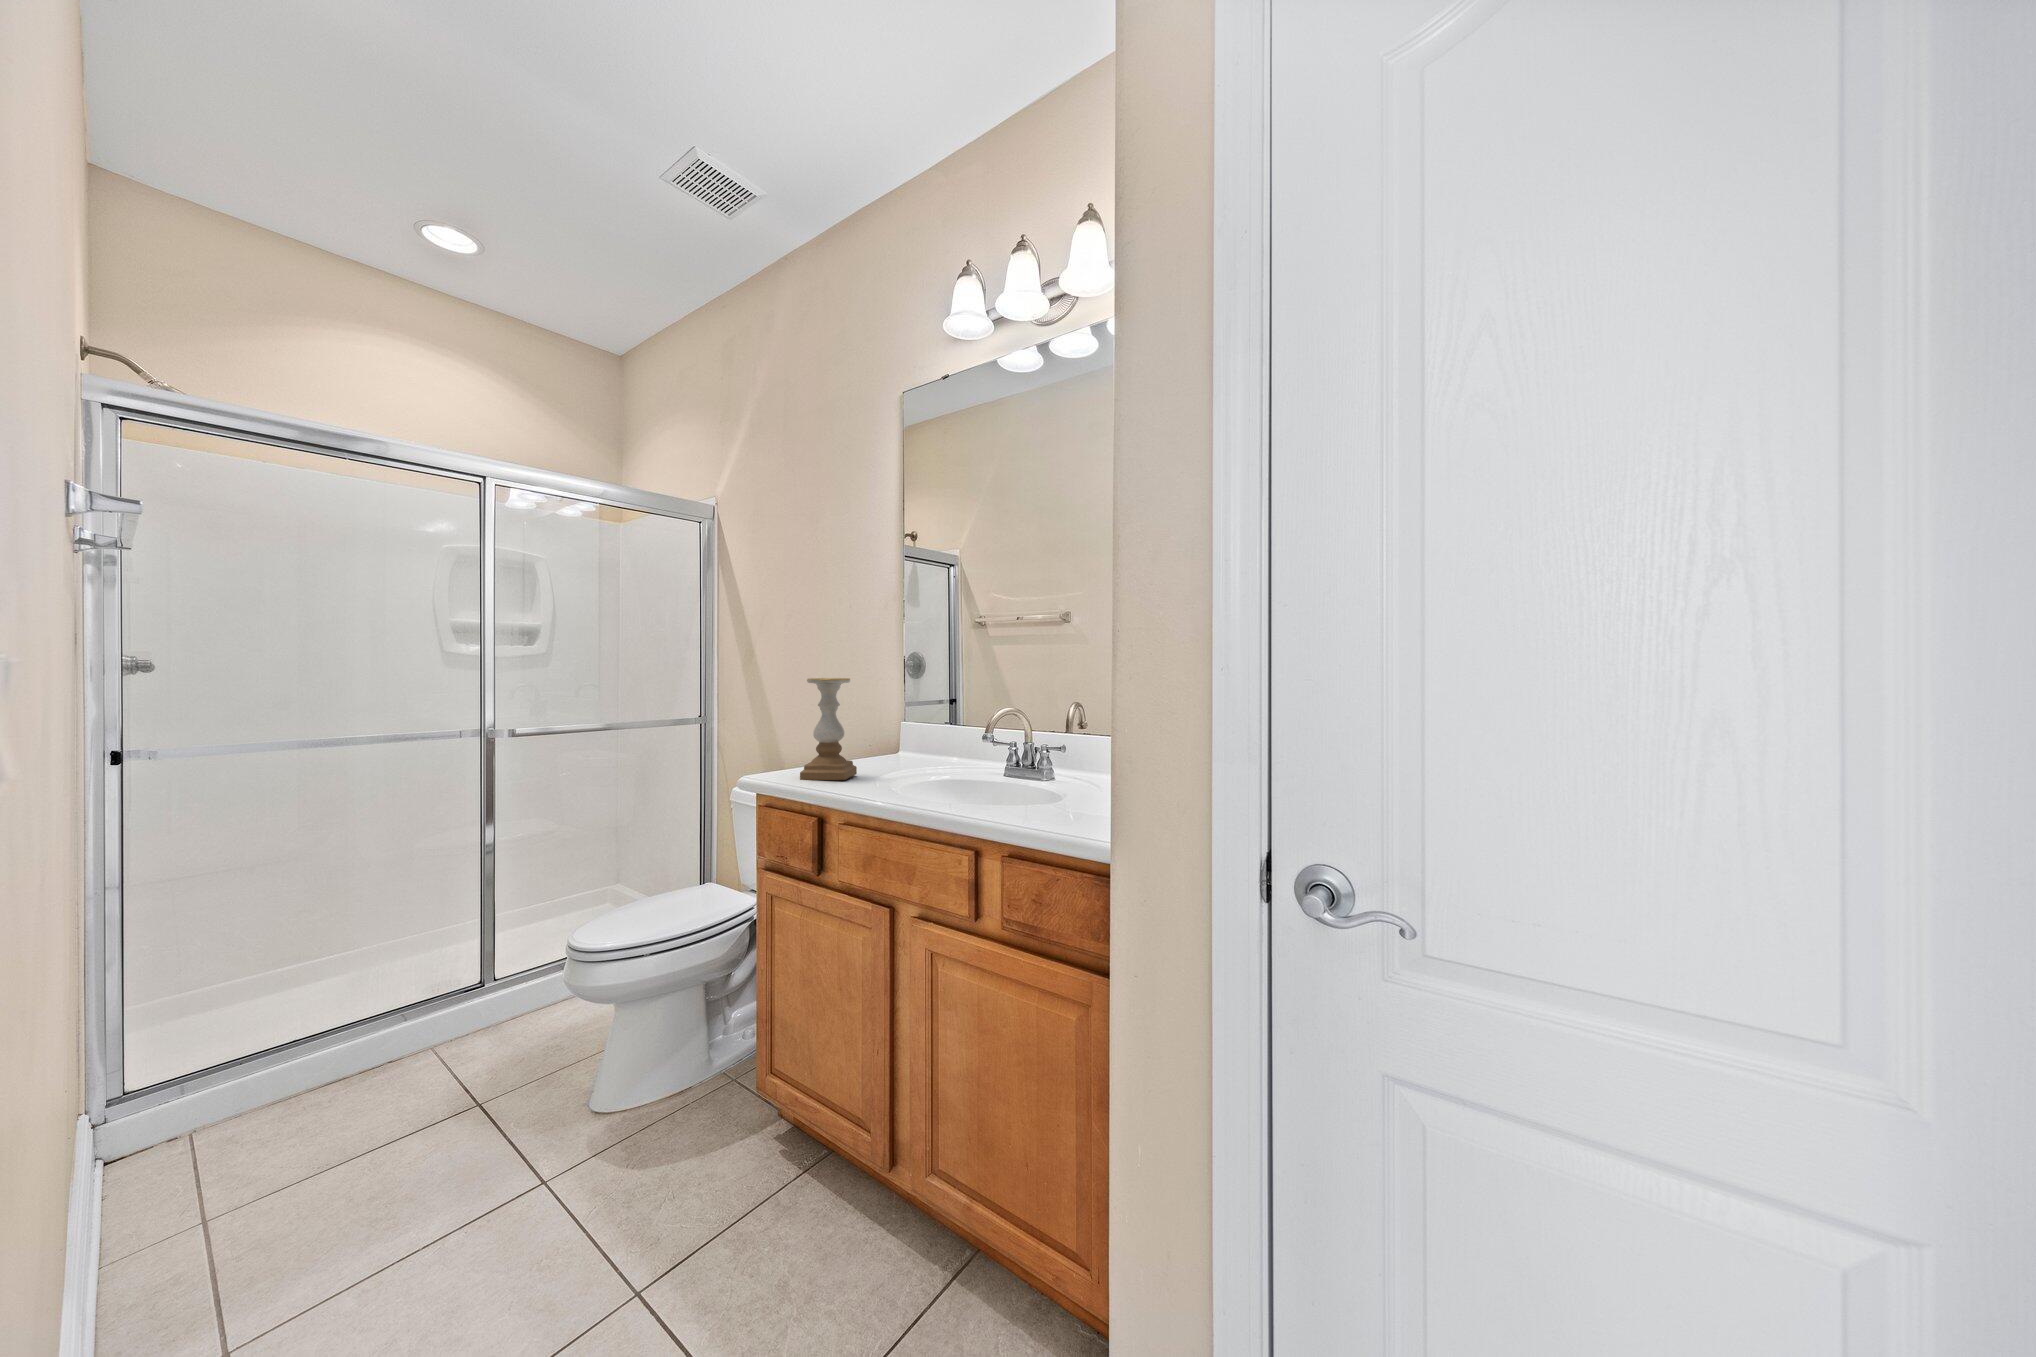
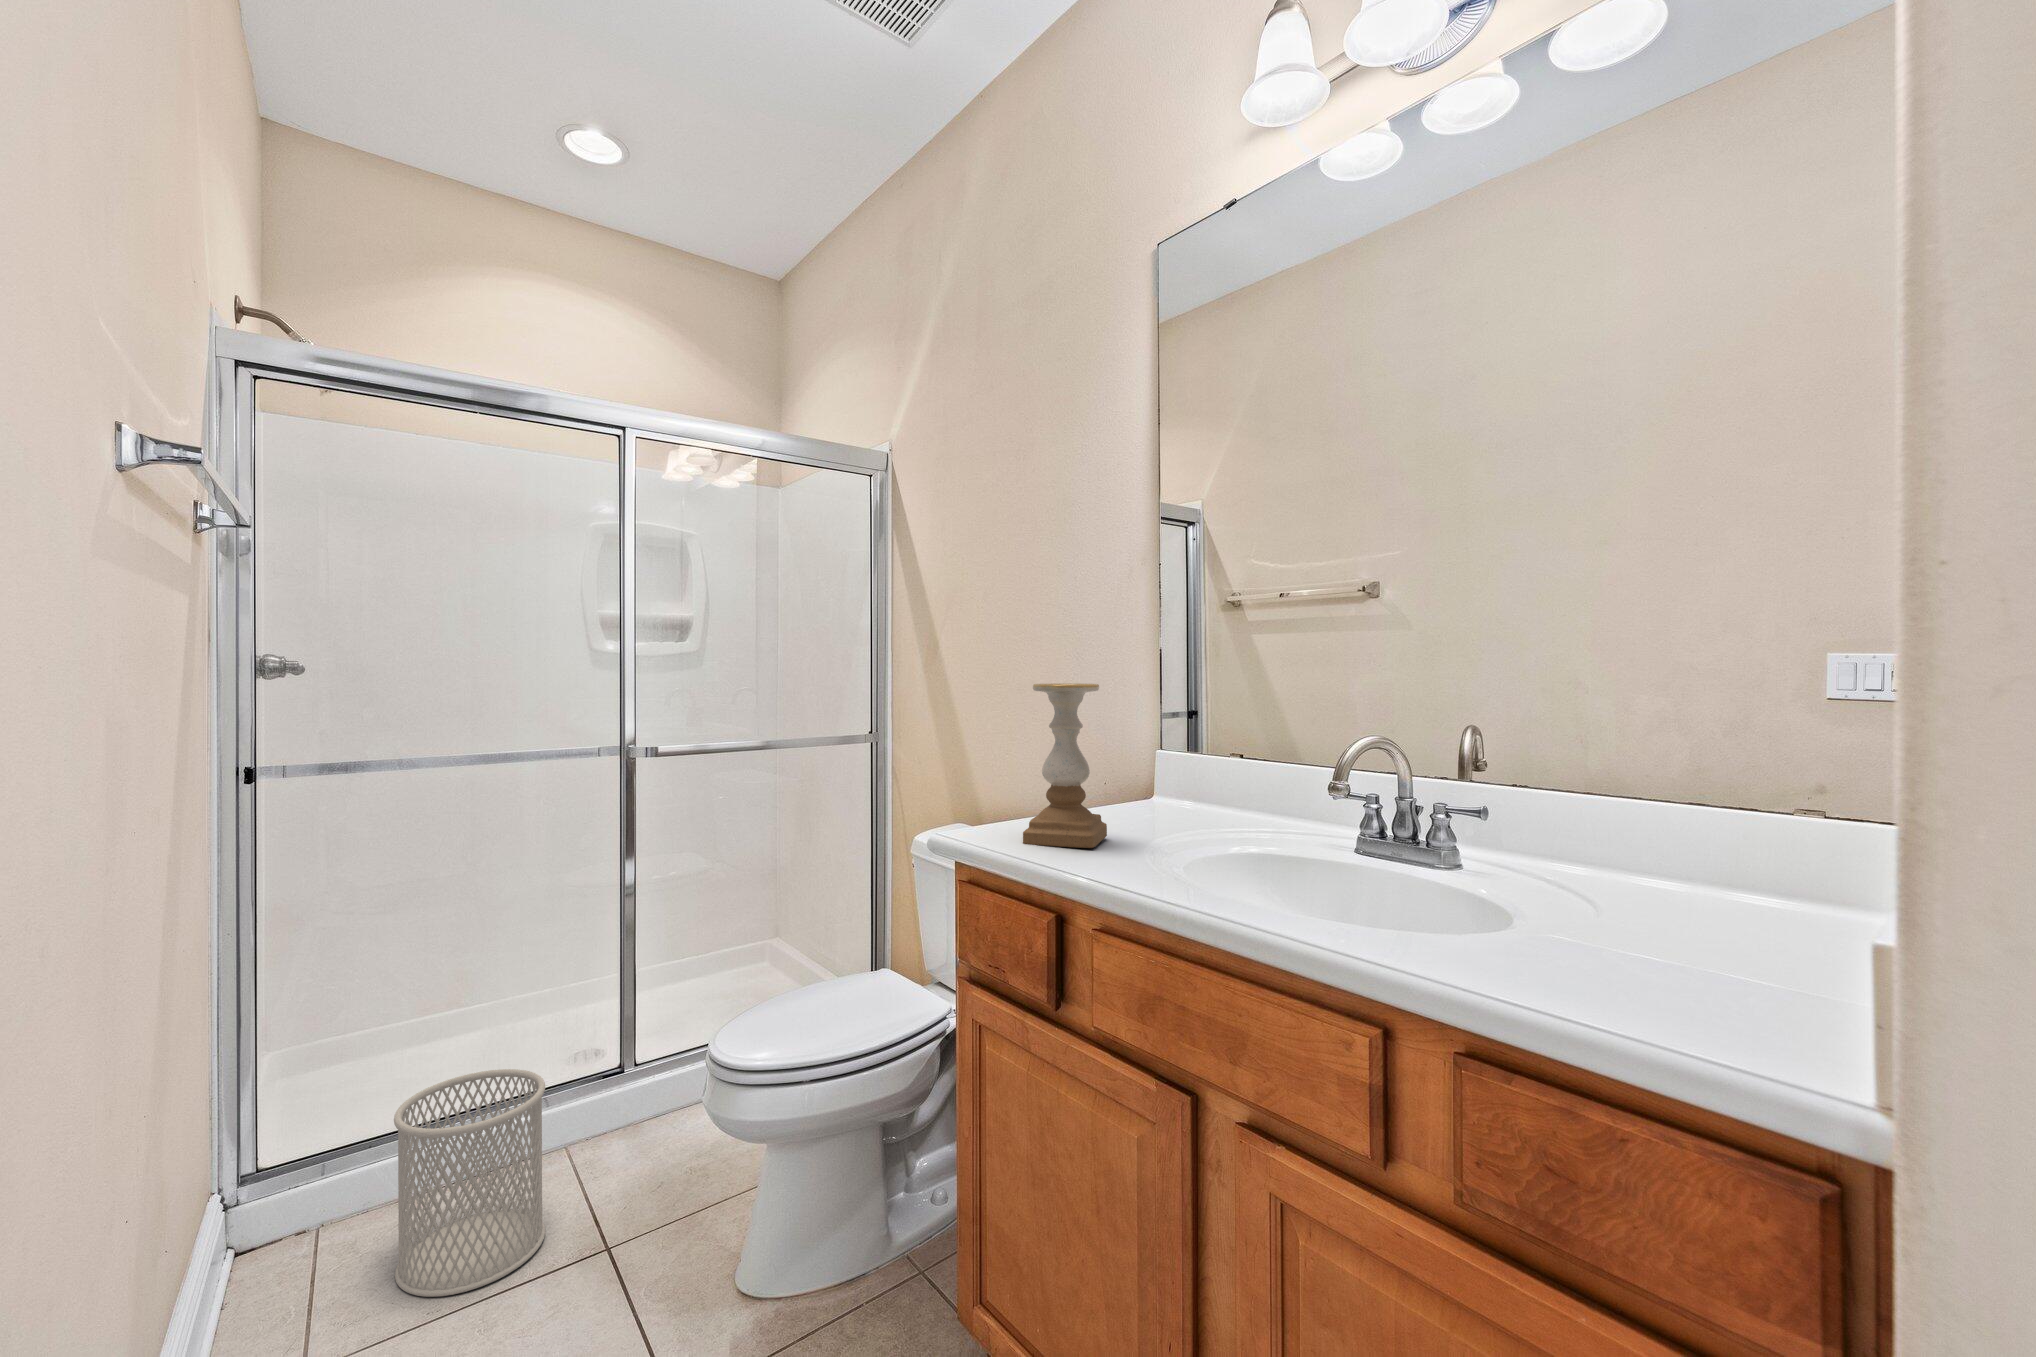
wastebasket: none [297,978,430,1149] -> present [394,1069,545,1297]

